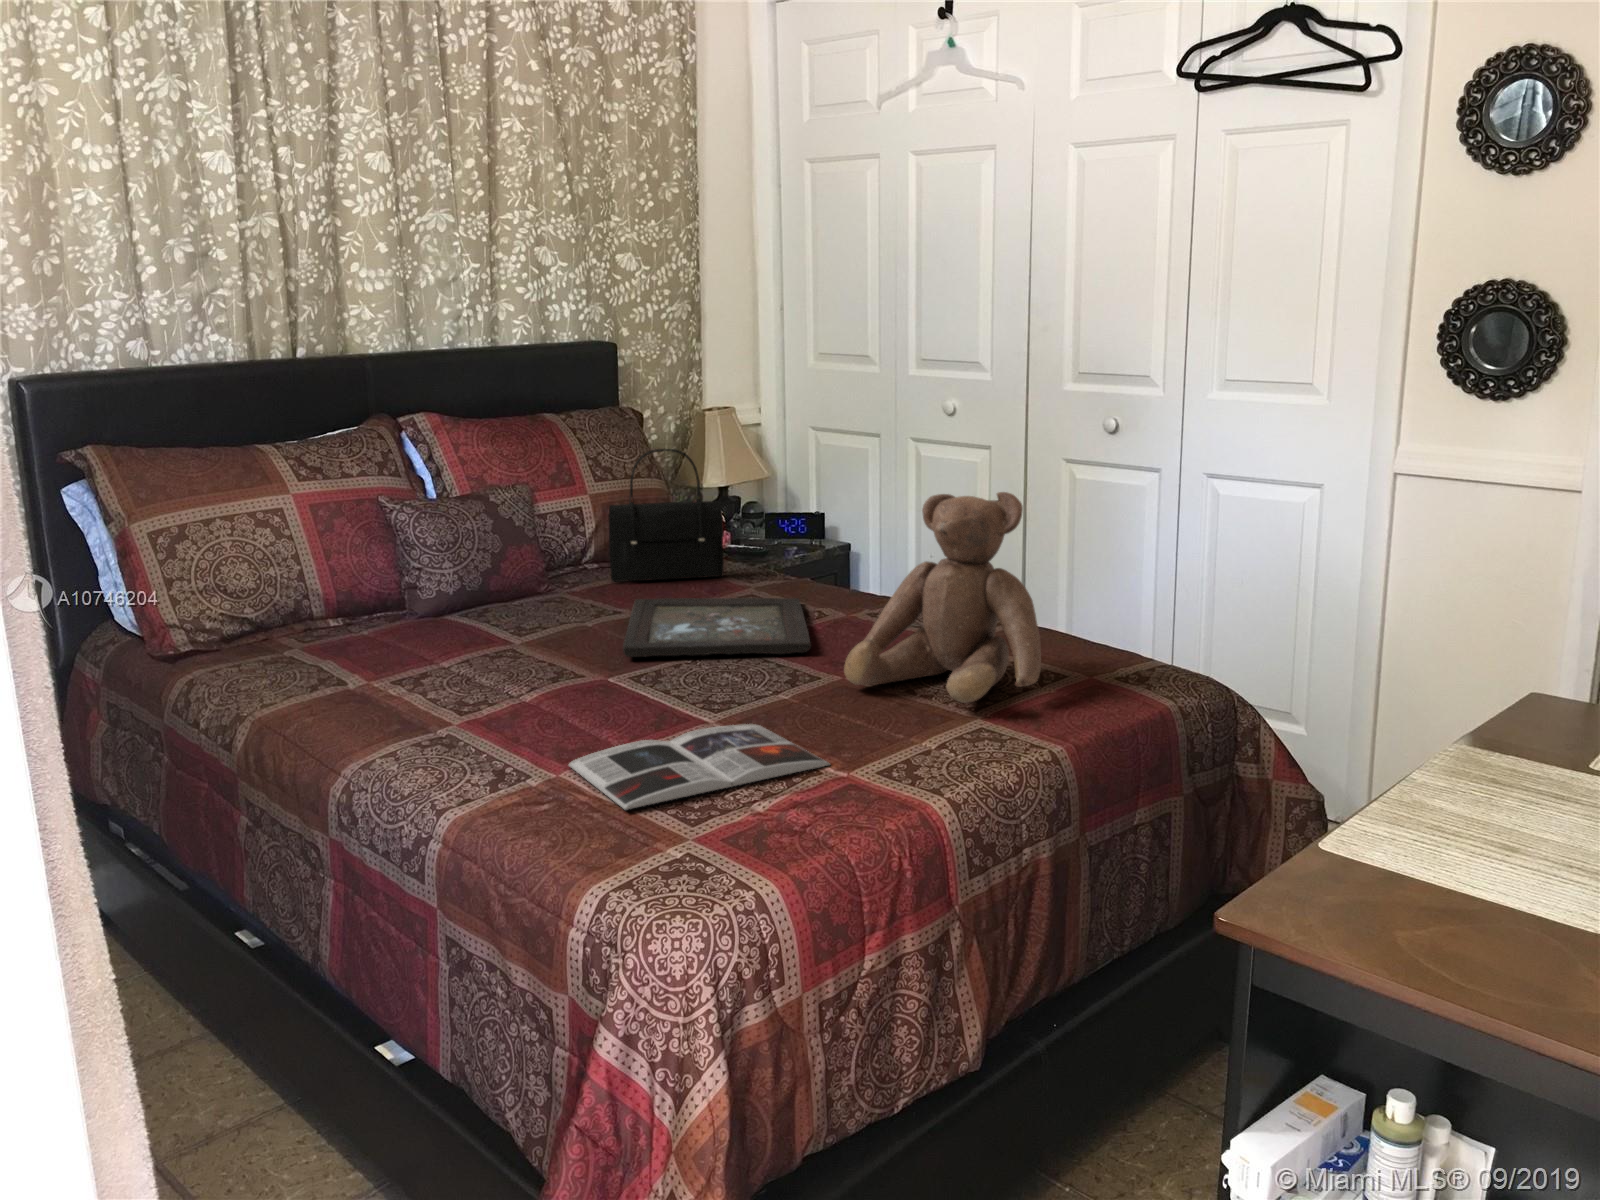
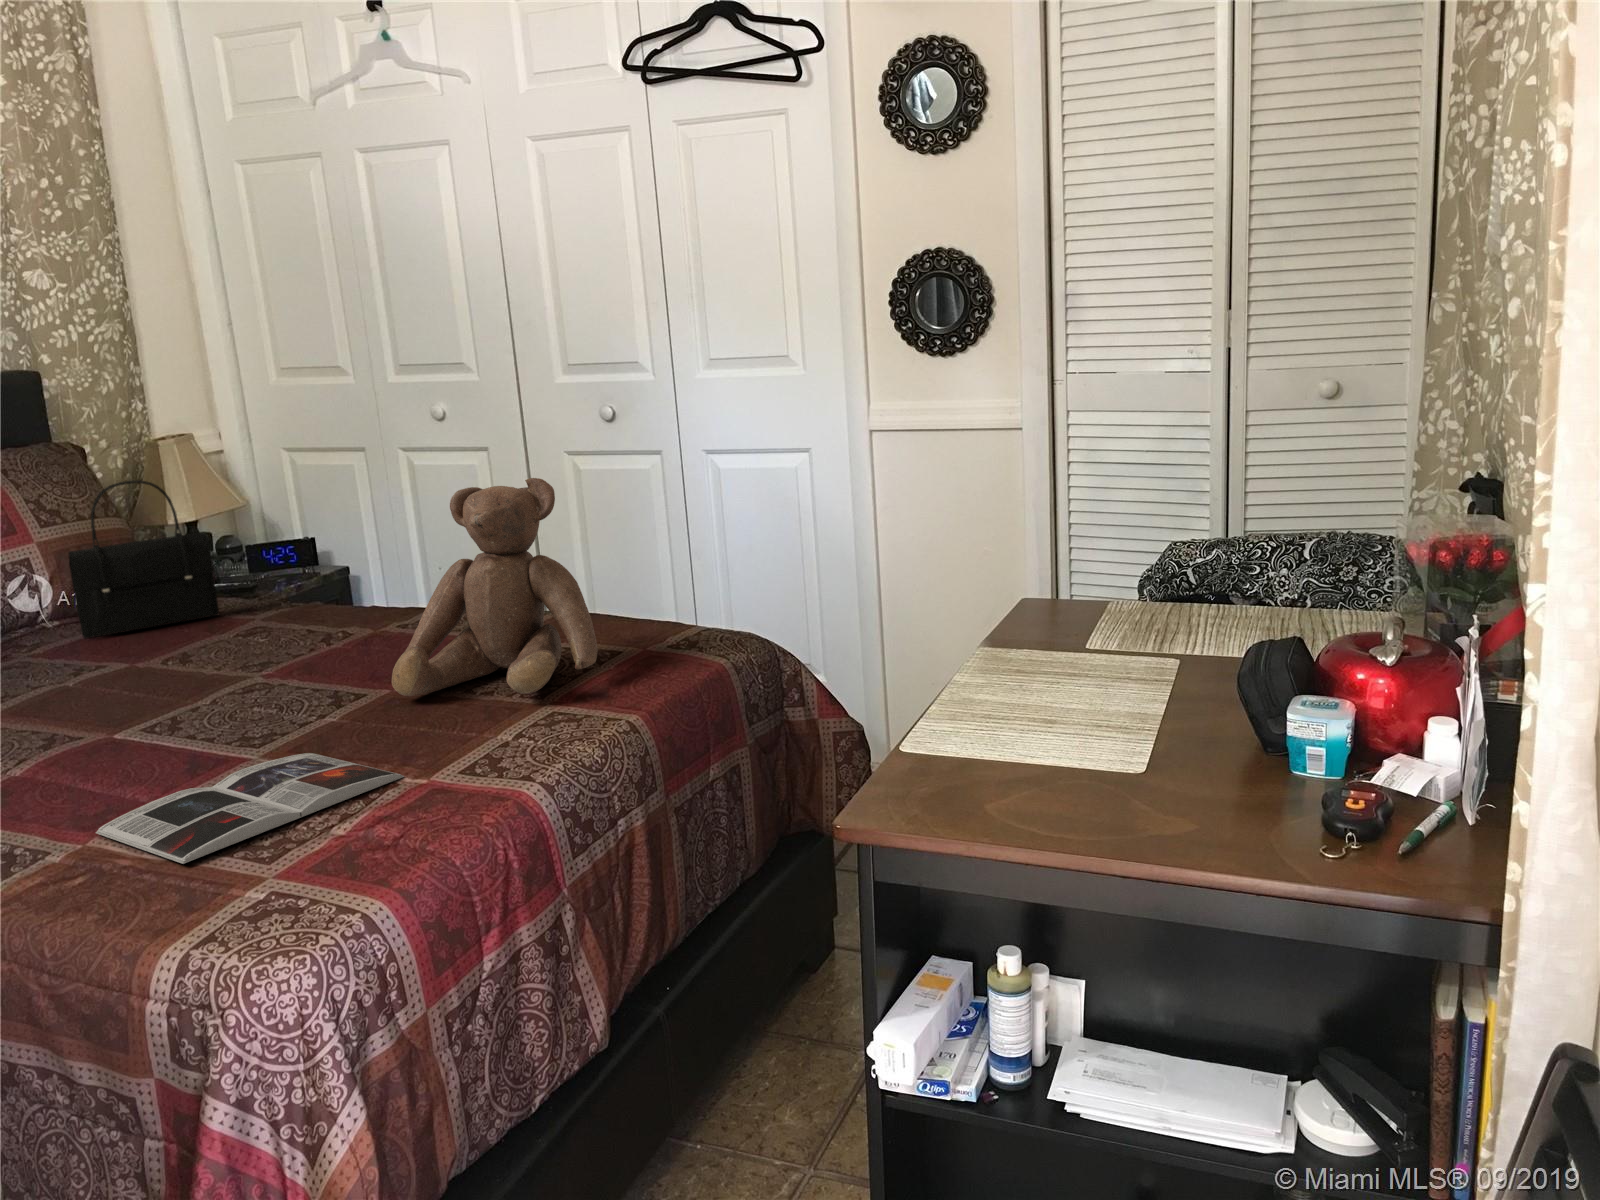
tray: present [623,598,811,657] -> none [121,624,346,712]

